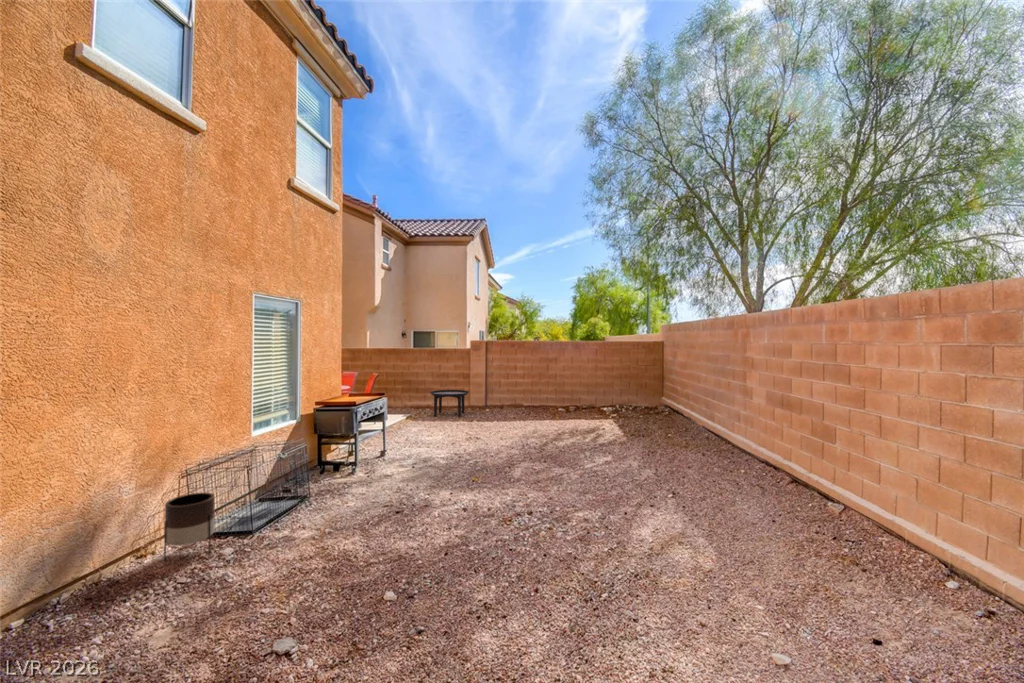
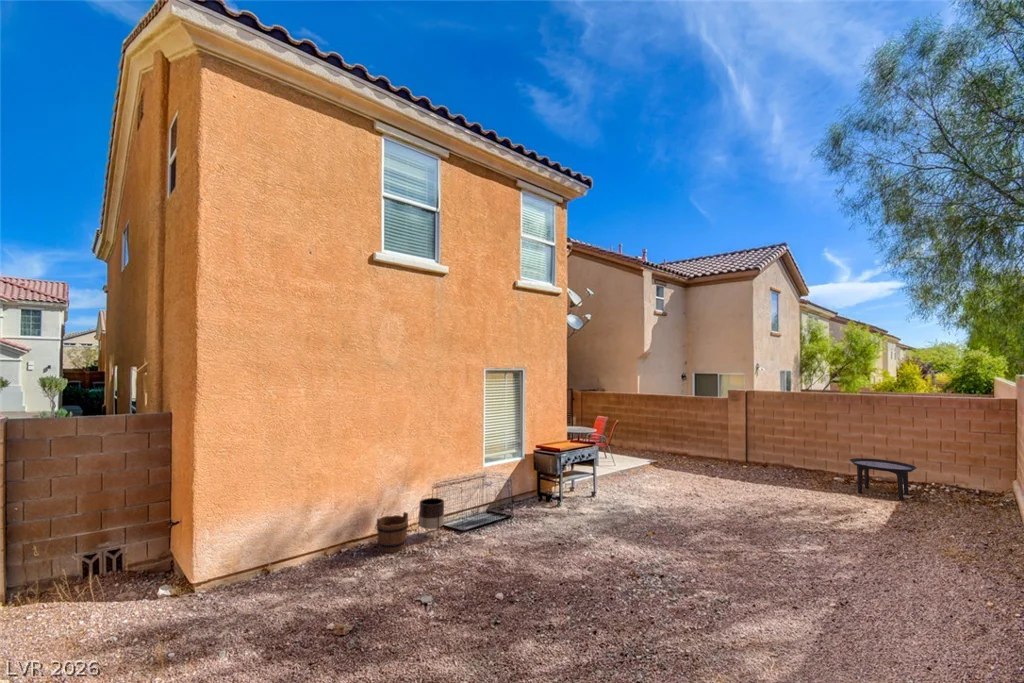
round table: present [430,390,469,417] -> present [850,458,917,501]
bucket: none [81,527,160,609] -> present [375,512,408,553]

